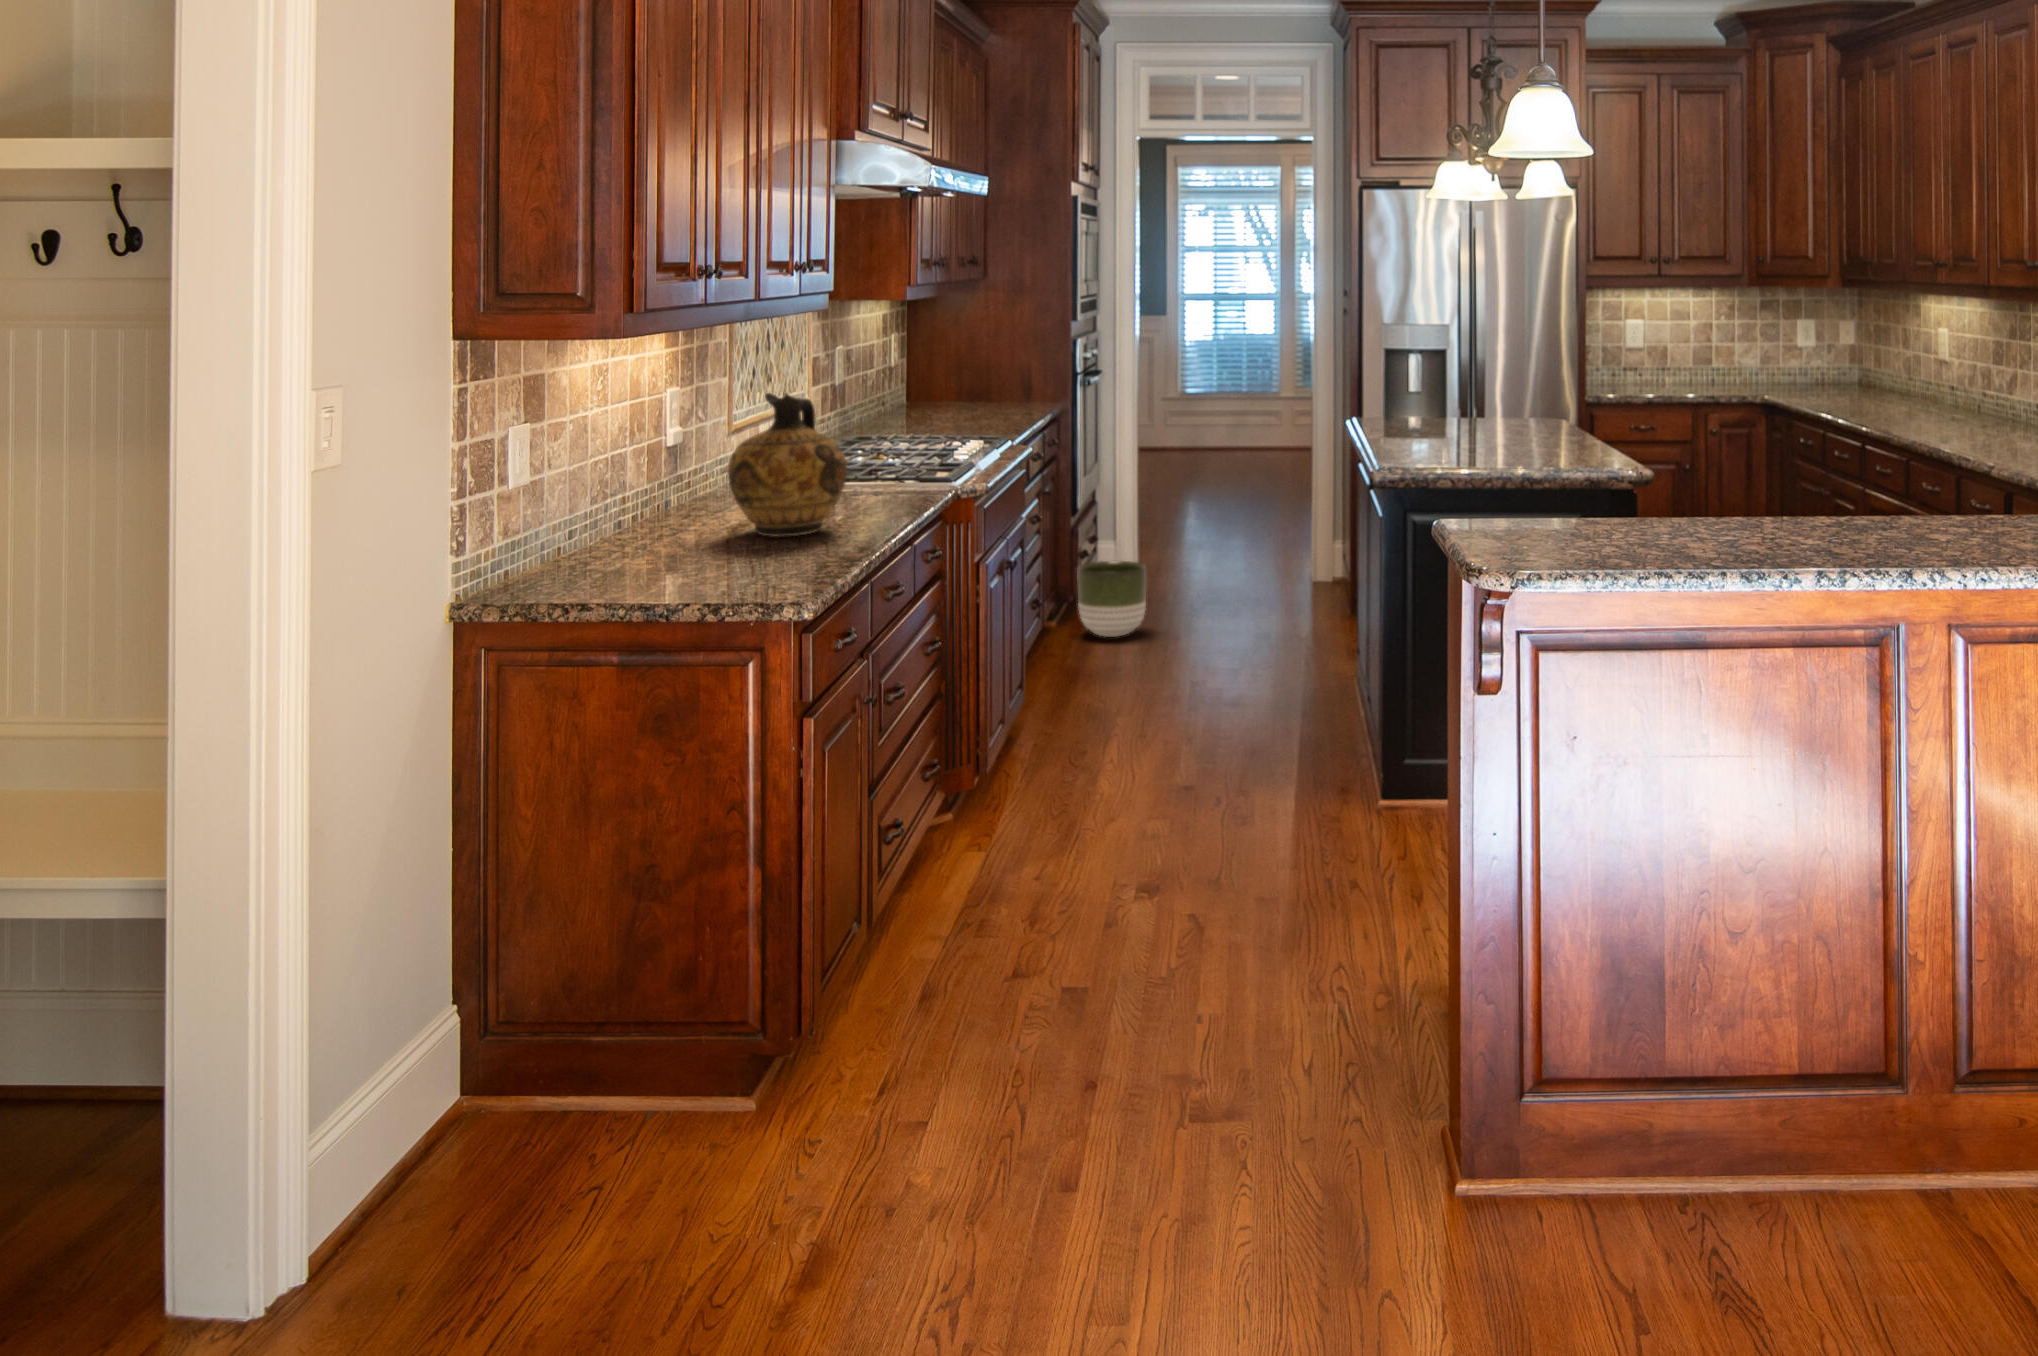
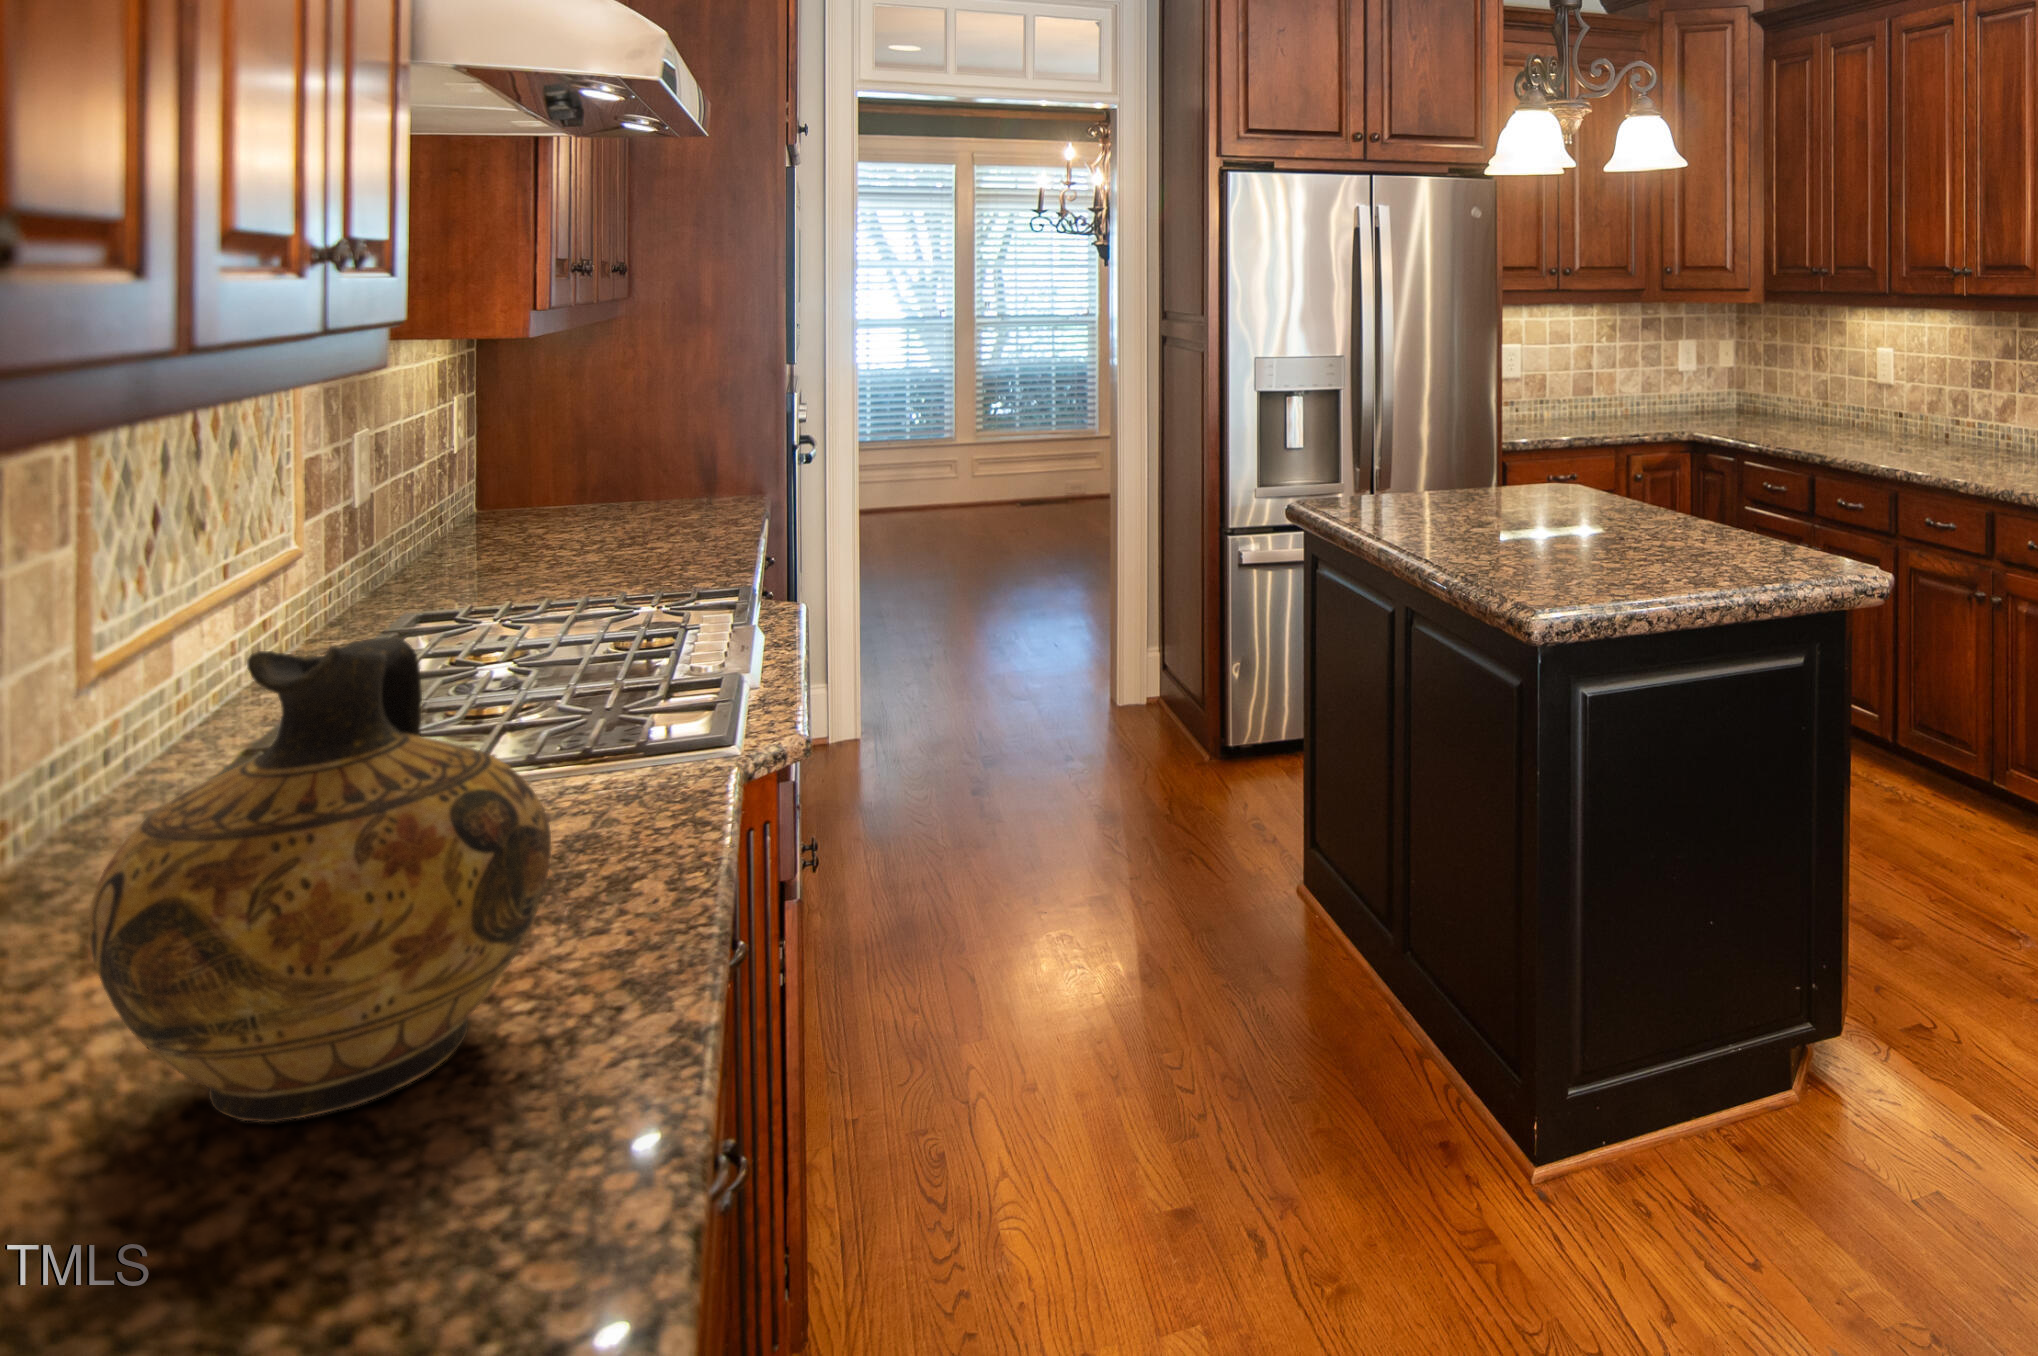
planter: present [1077,561,1146,637] -> none [806,728,923,856]

